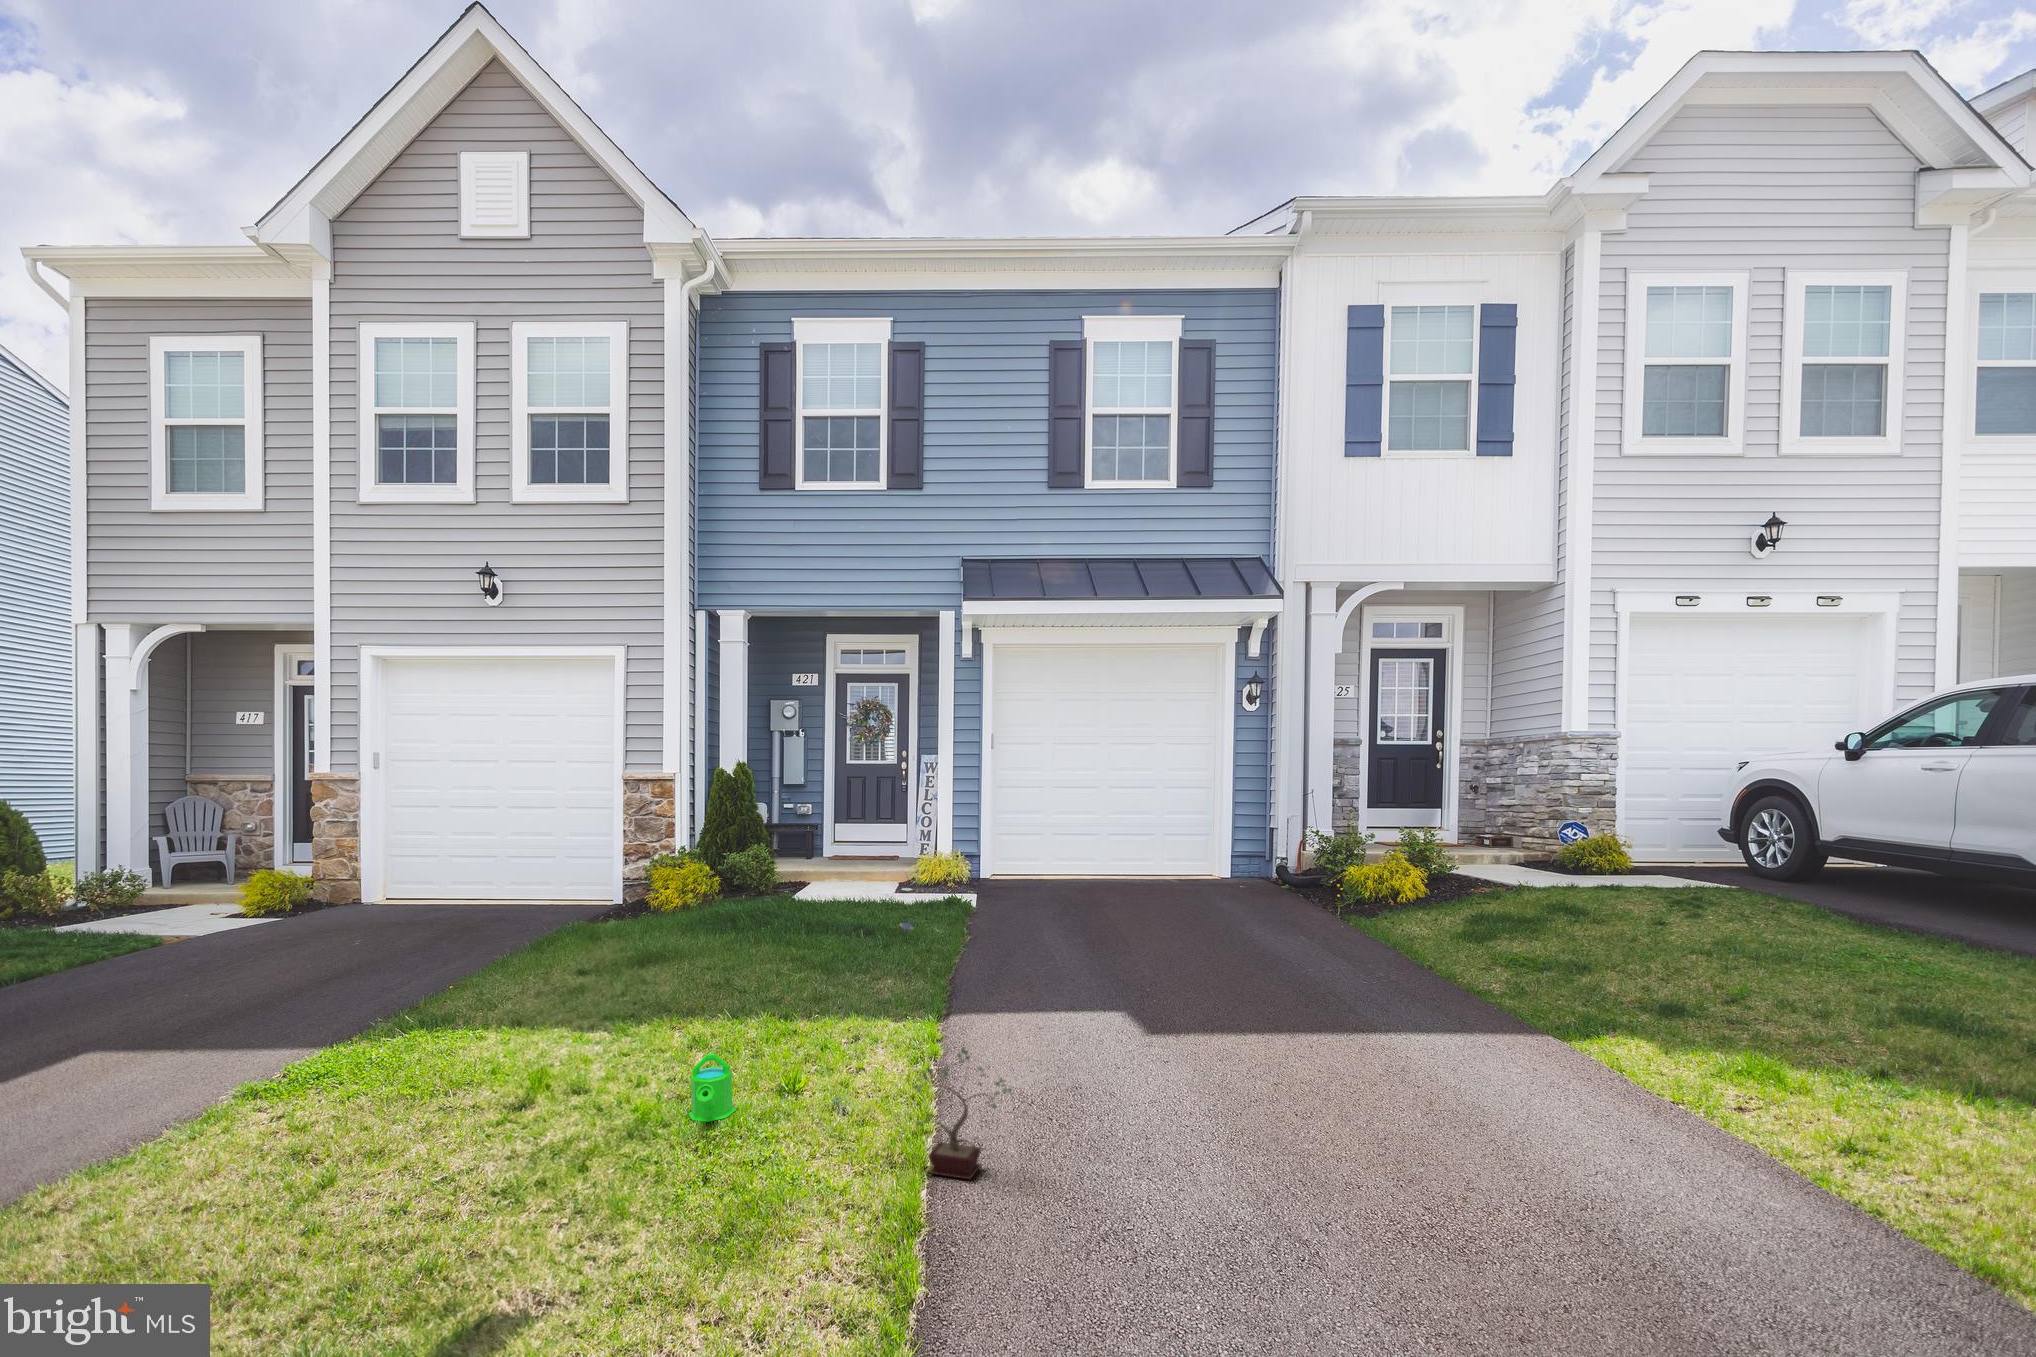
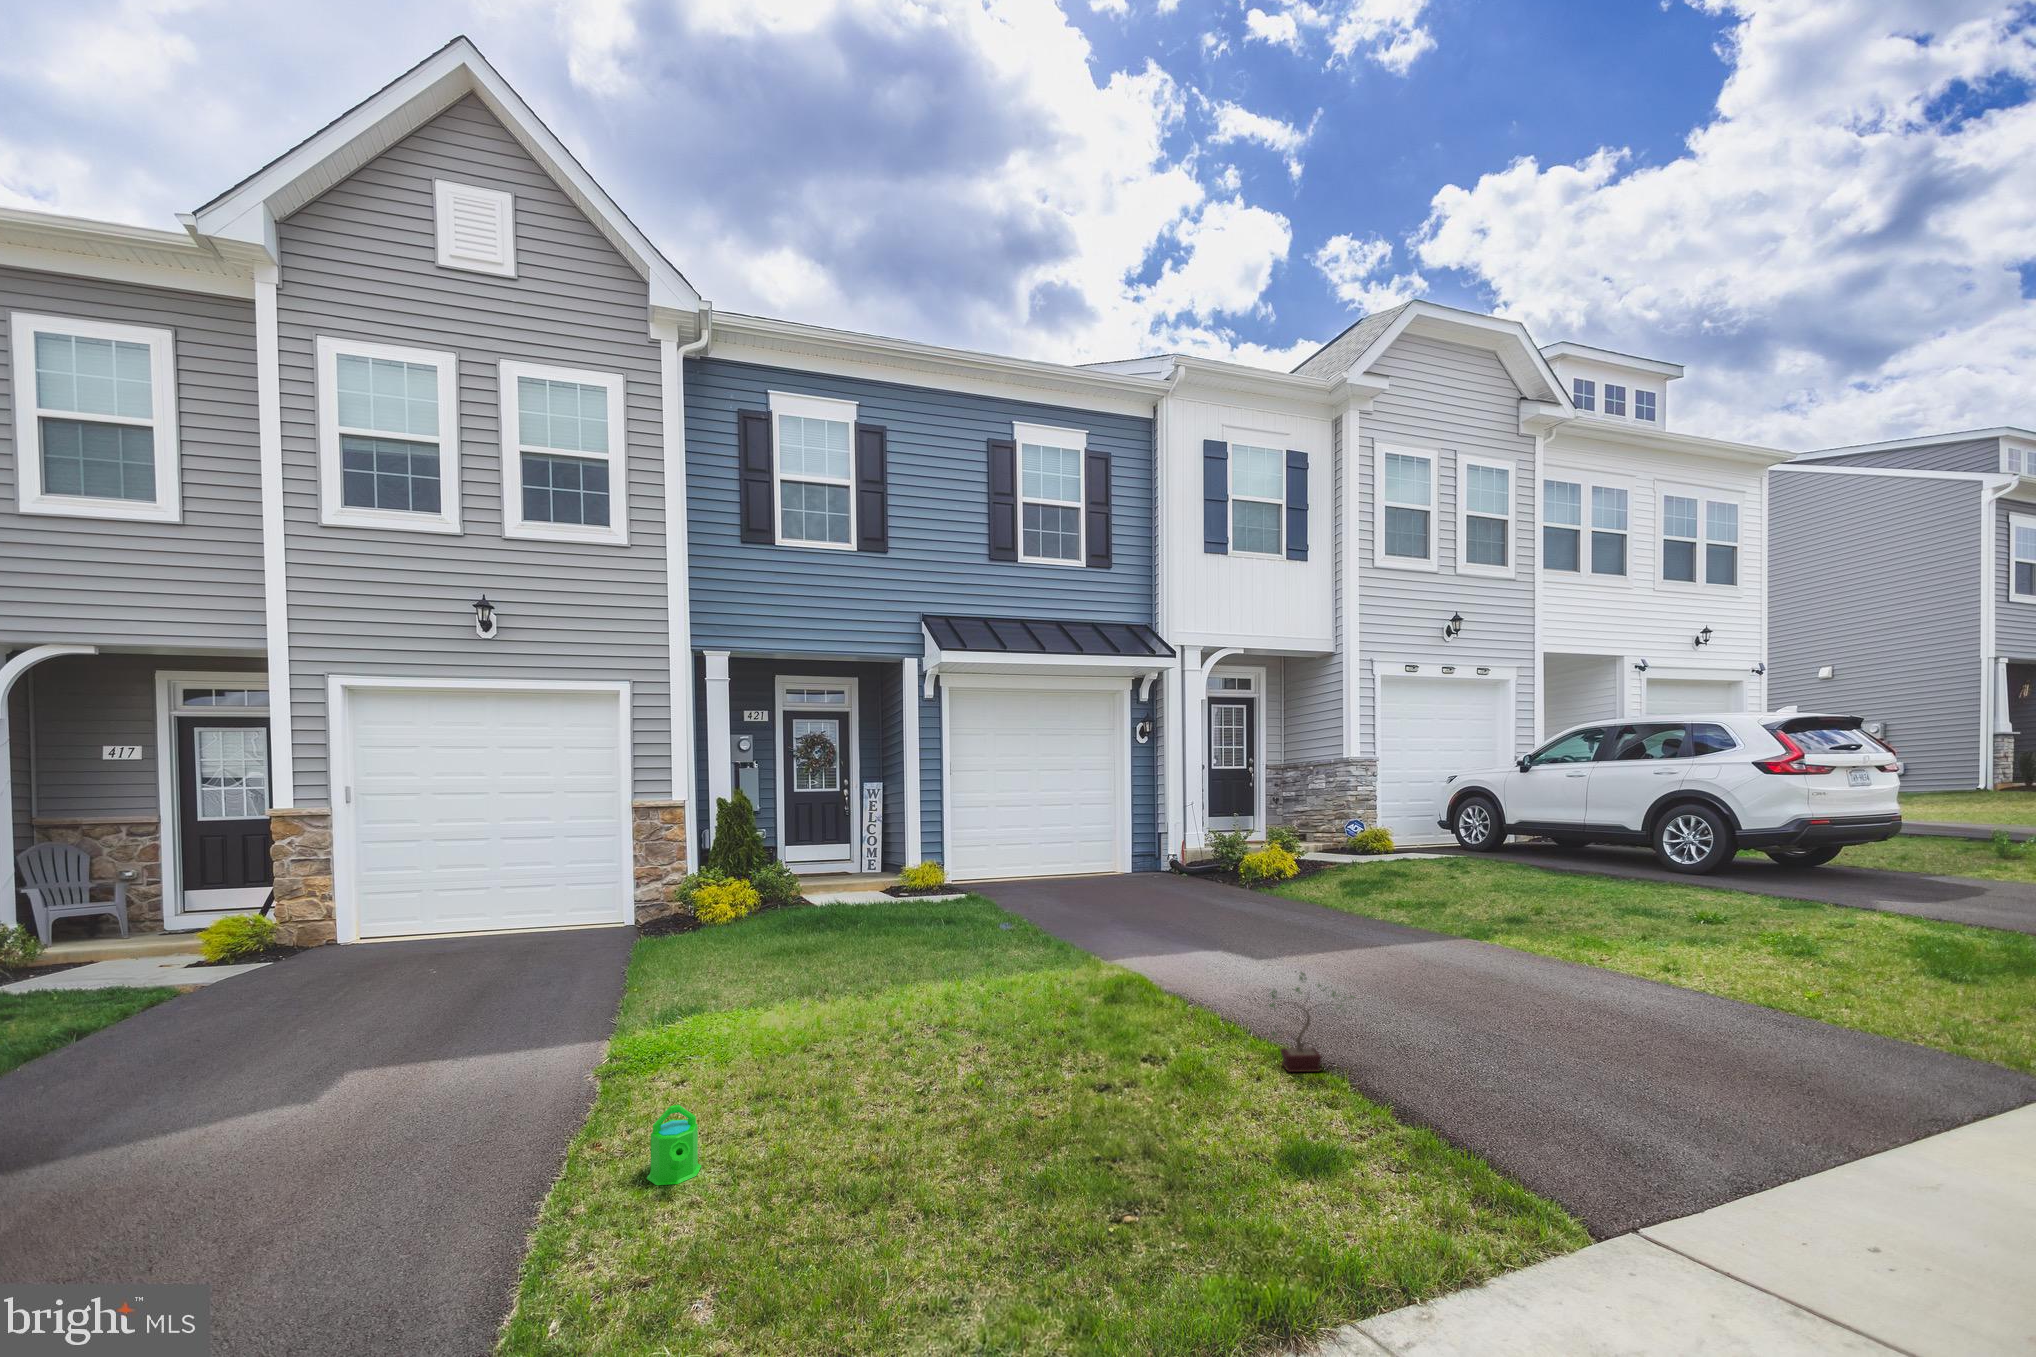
watering can: present [688,1053,736,1122] -> present [647,1105,701,1185]

